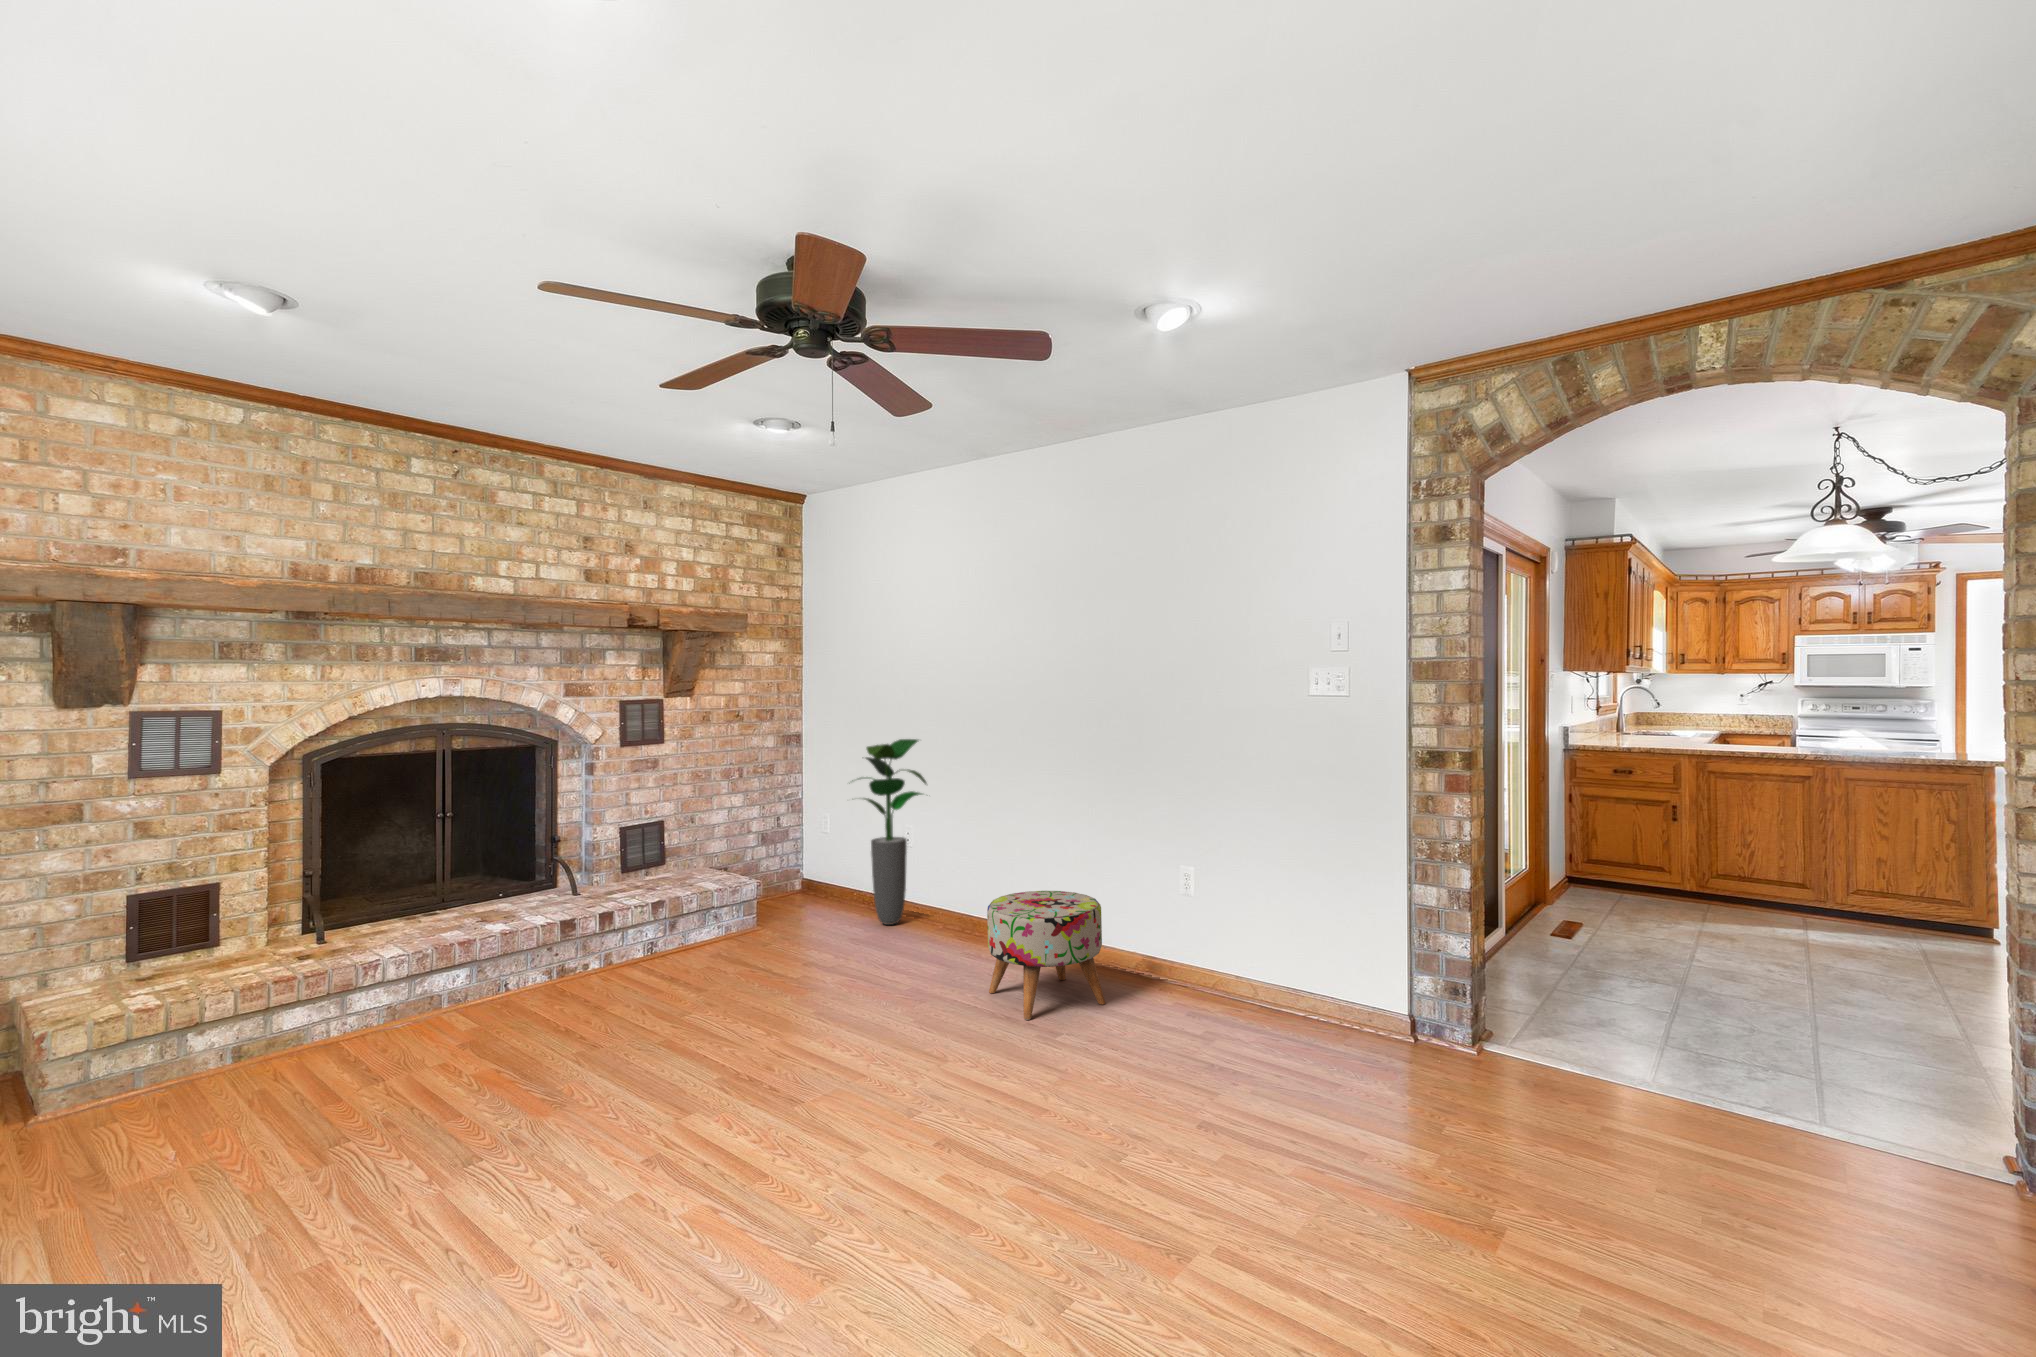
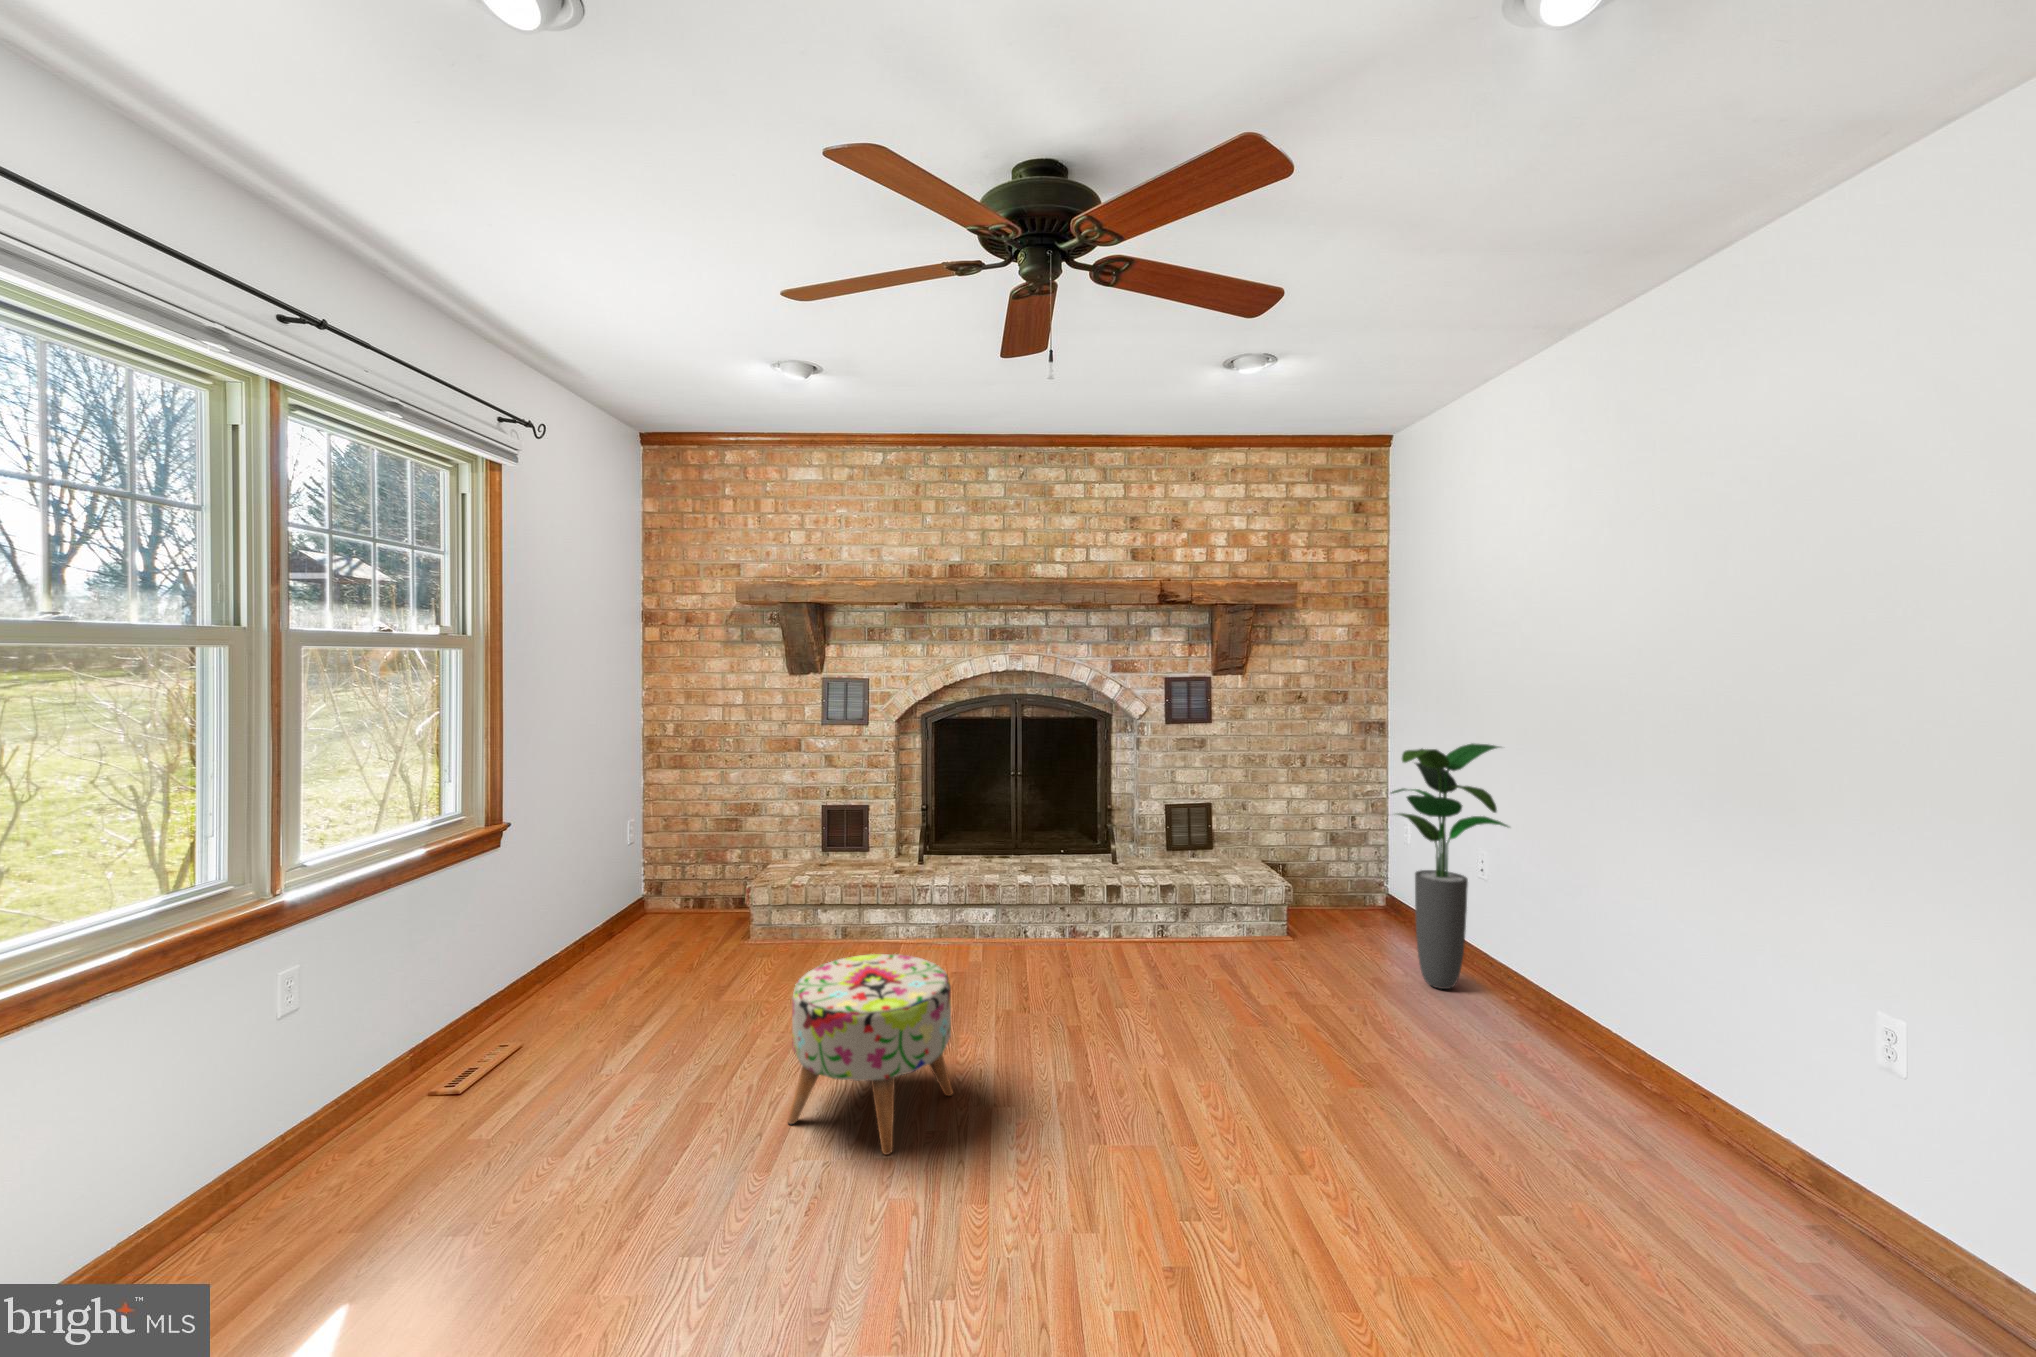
ottoman: present [987,891,1106,1020] -> present [787,954,953,1155]

